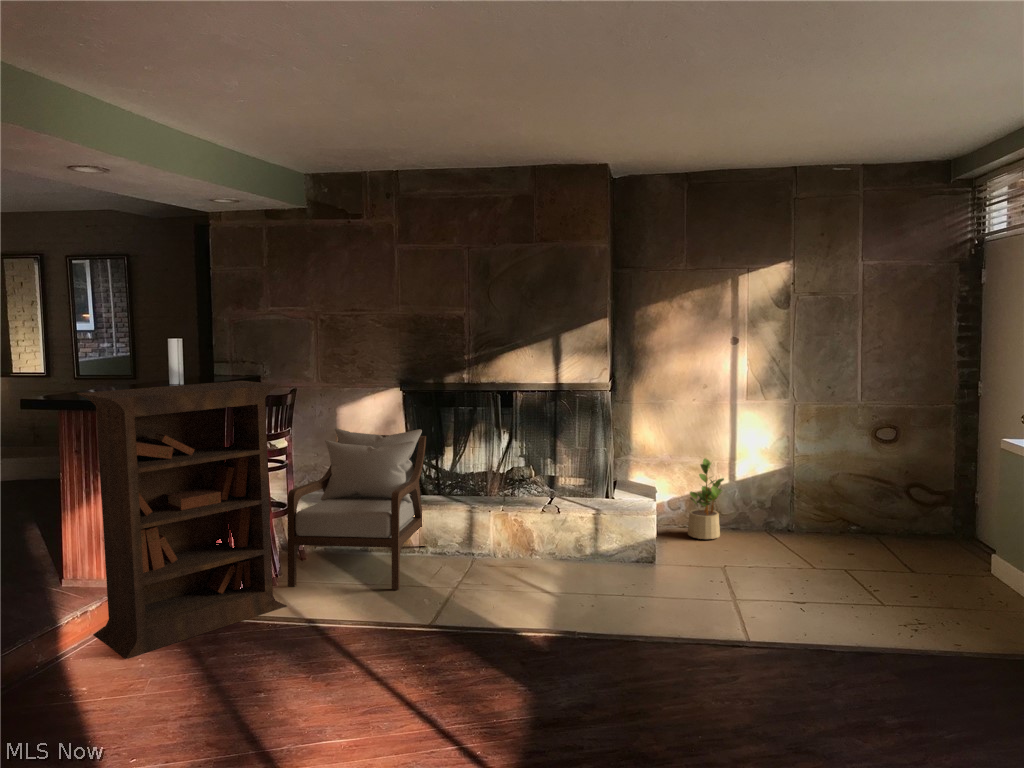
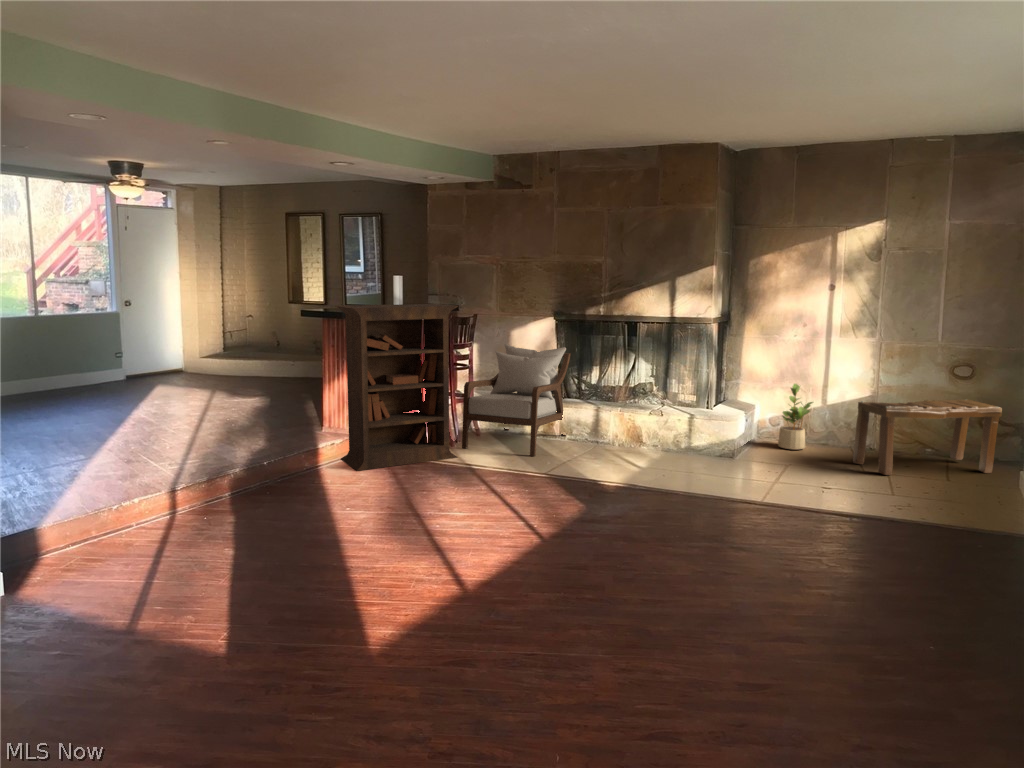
bench: none [786,466,943,569] -> present [853,399,1002,475]

